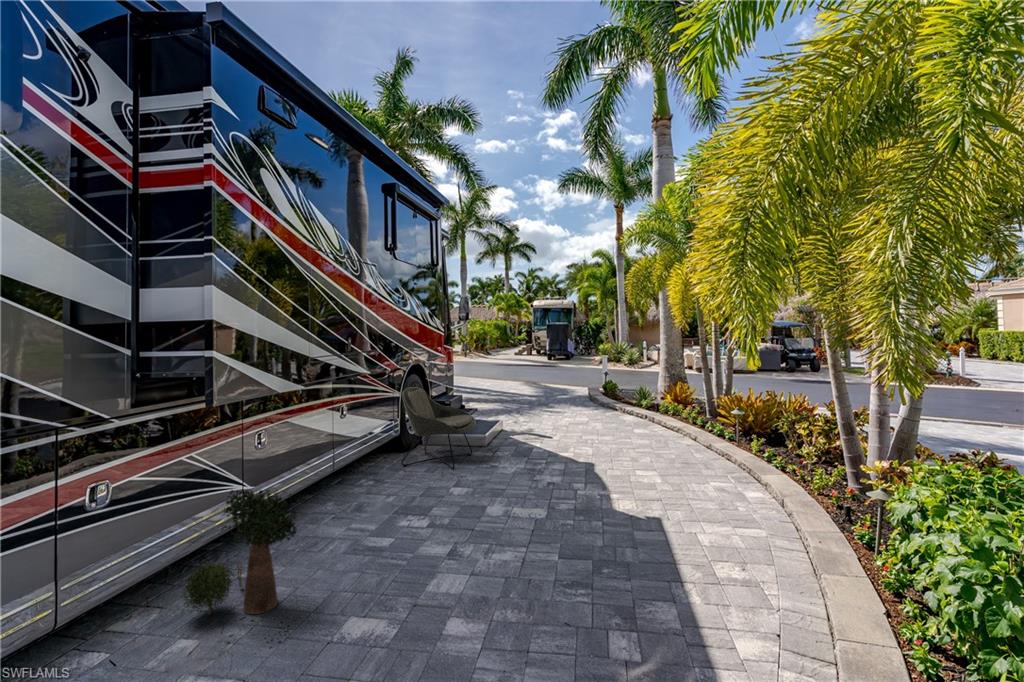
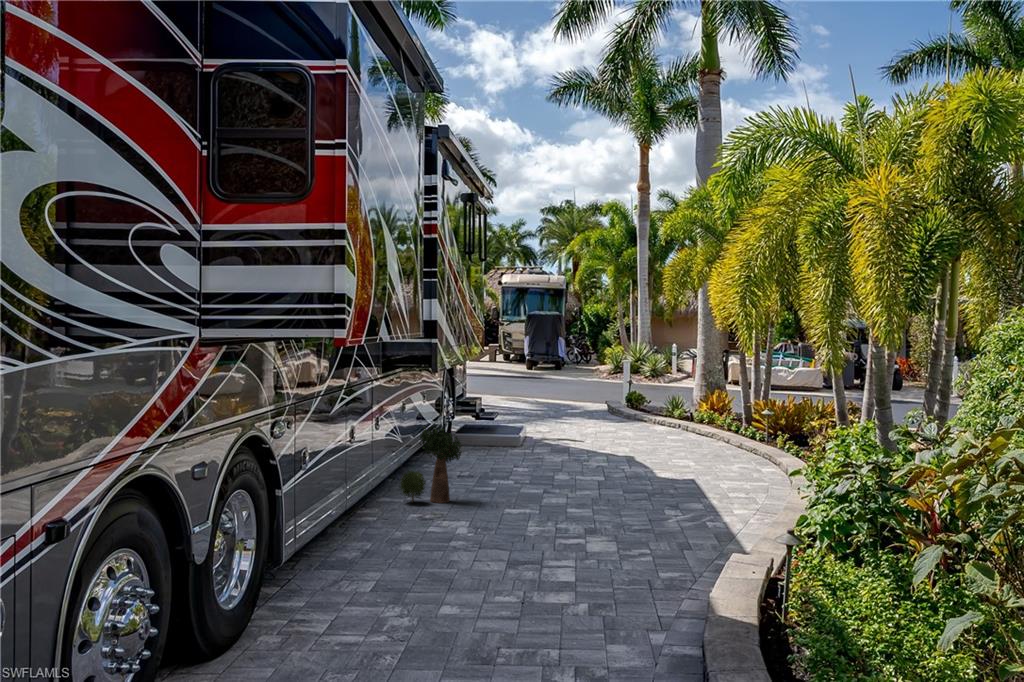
lounge chair: present [401,387,476,470] -> none [448,380,515,457]

